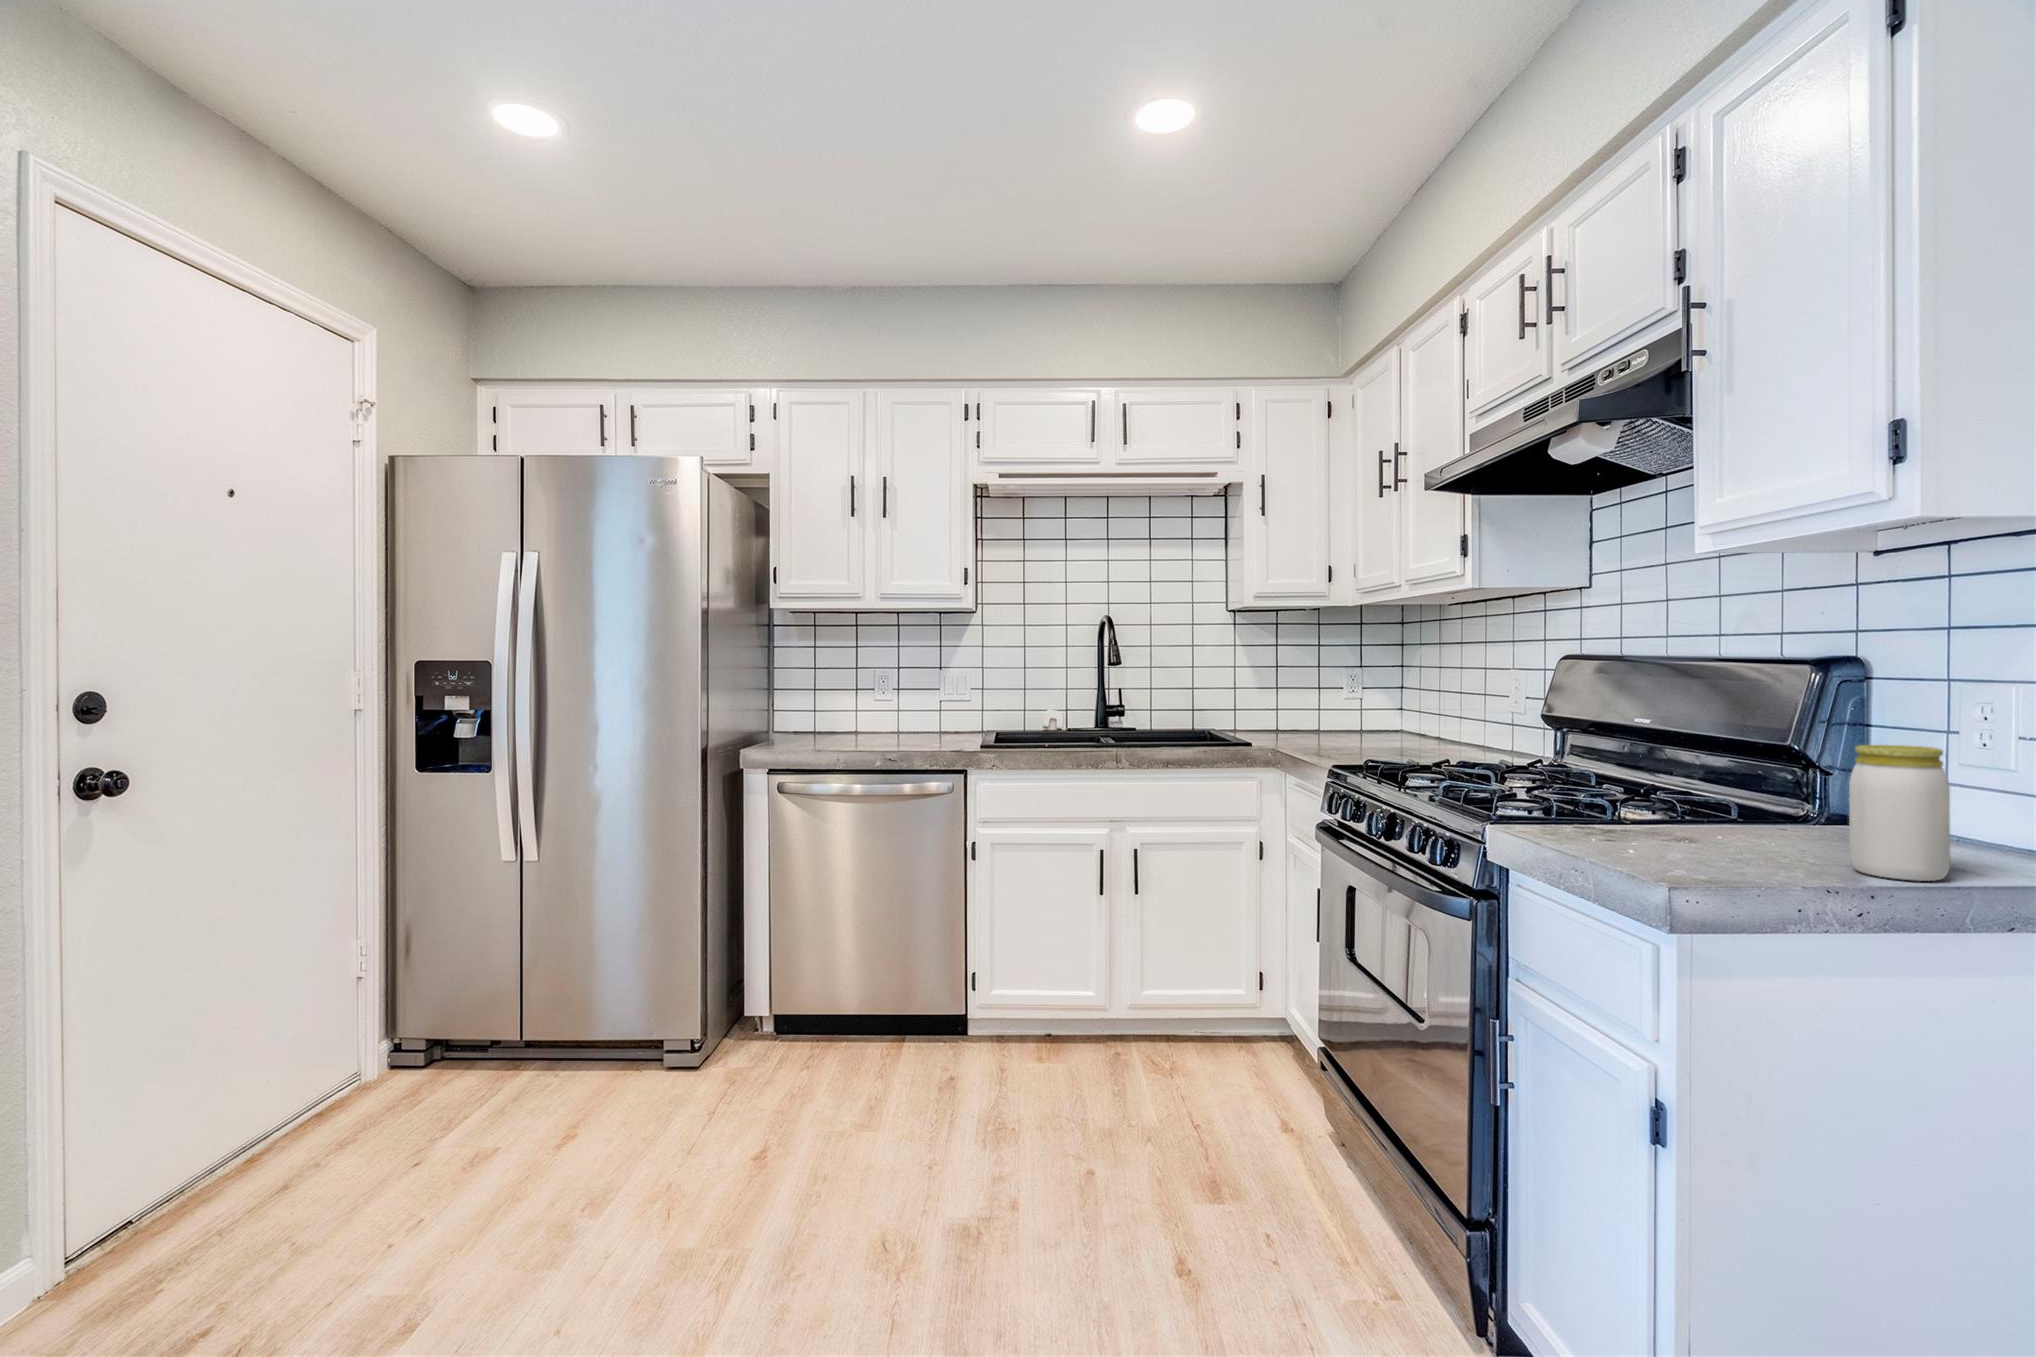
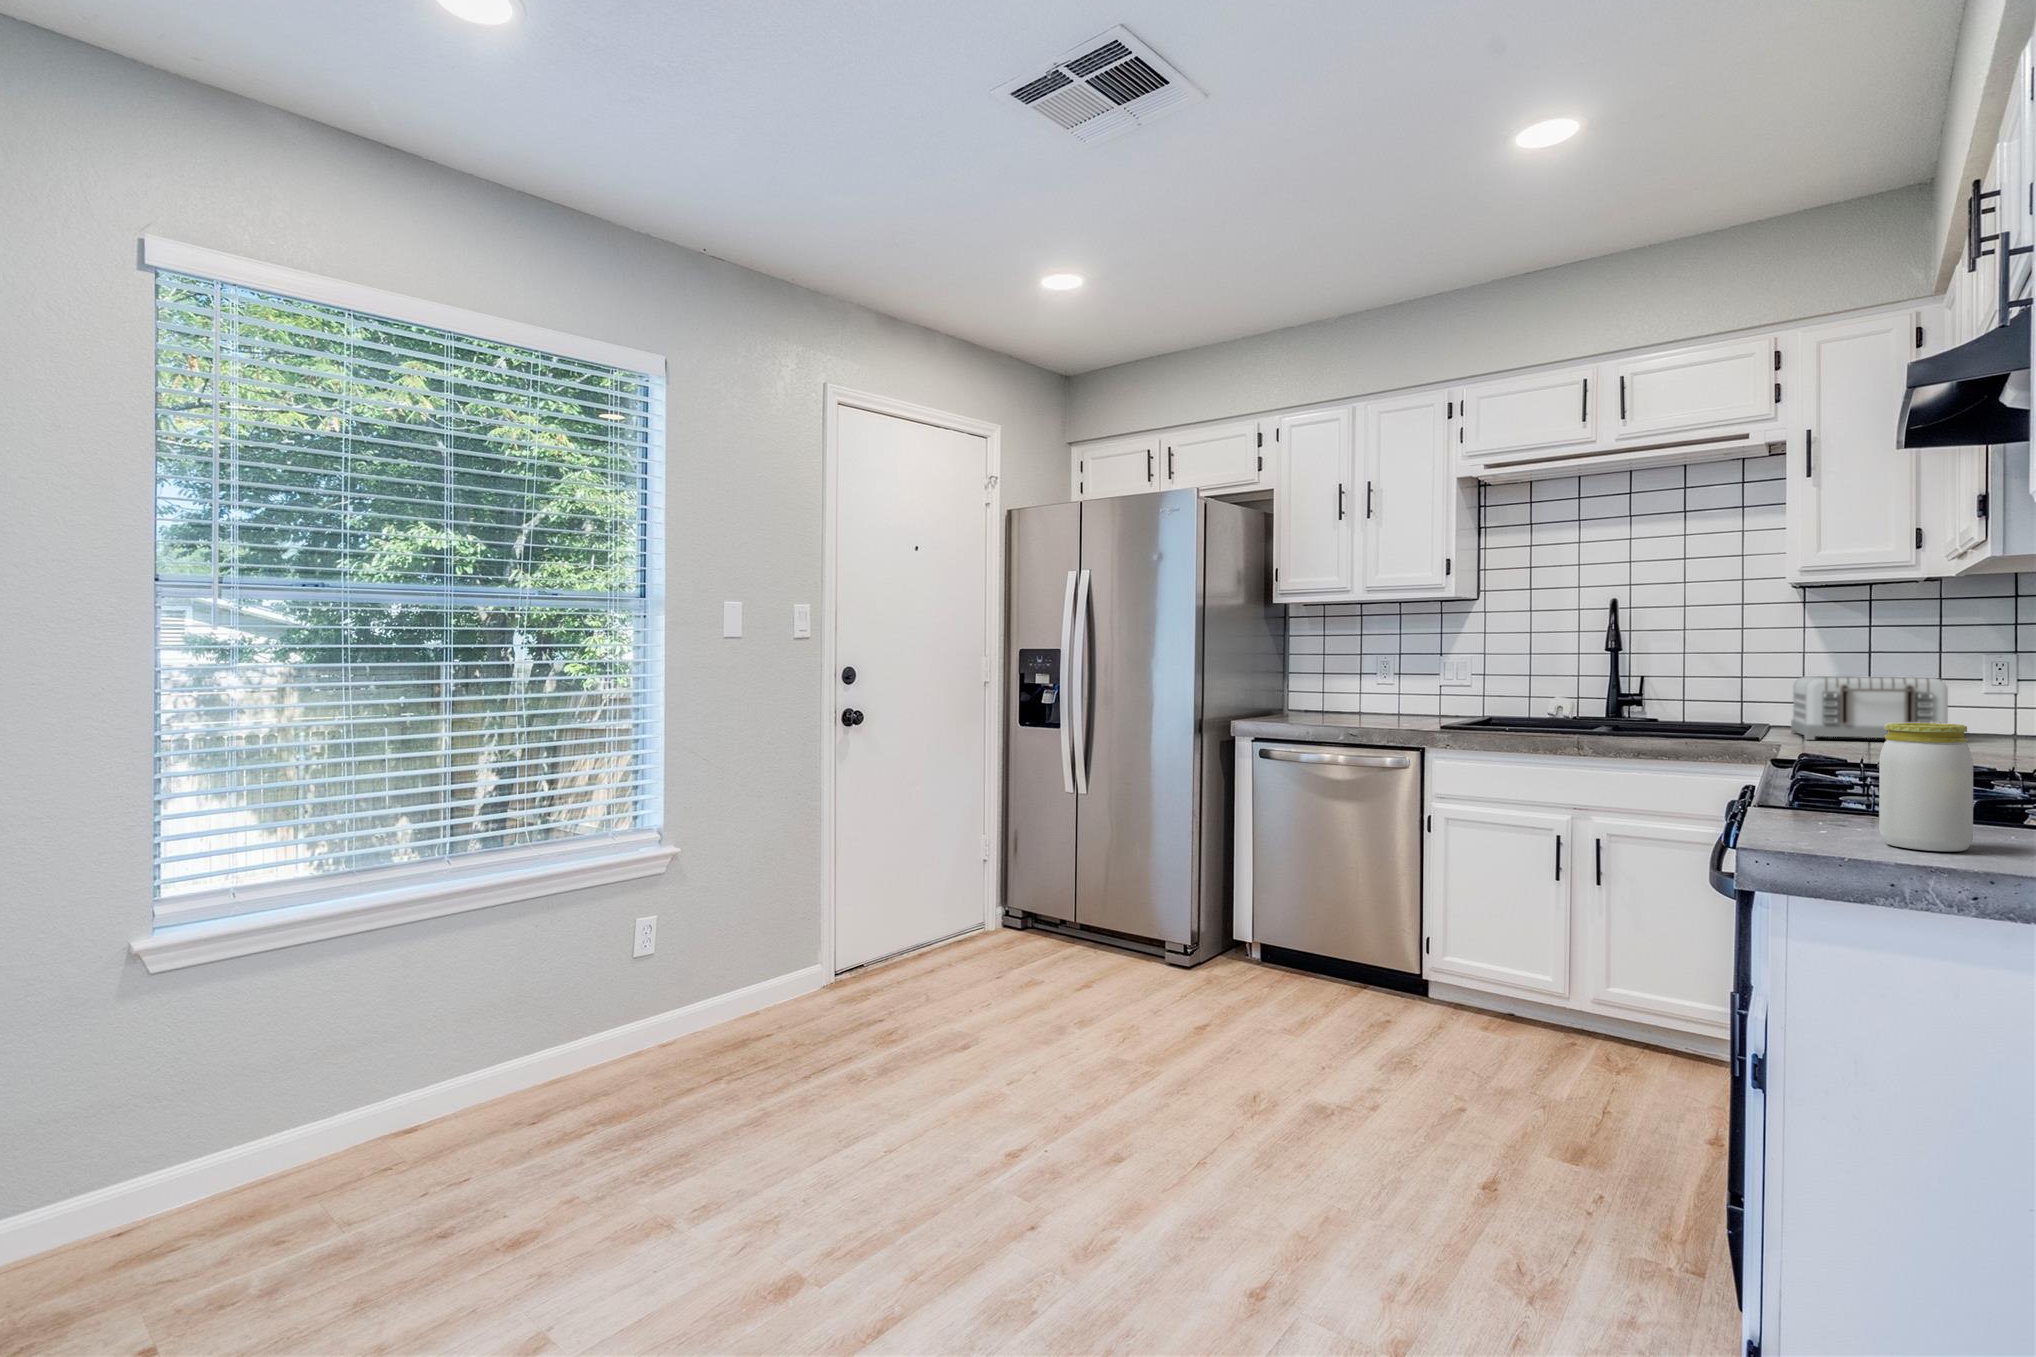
toaster: none [1237,685,1363,741] -> present [1791,676,1948,740]

